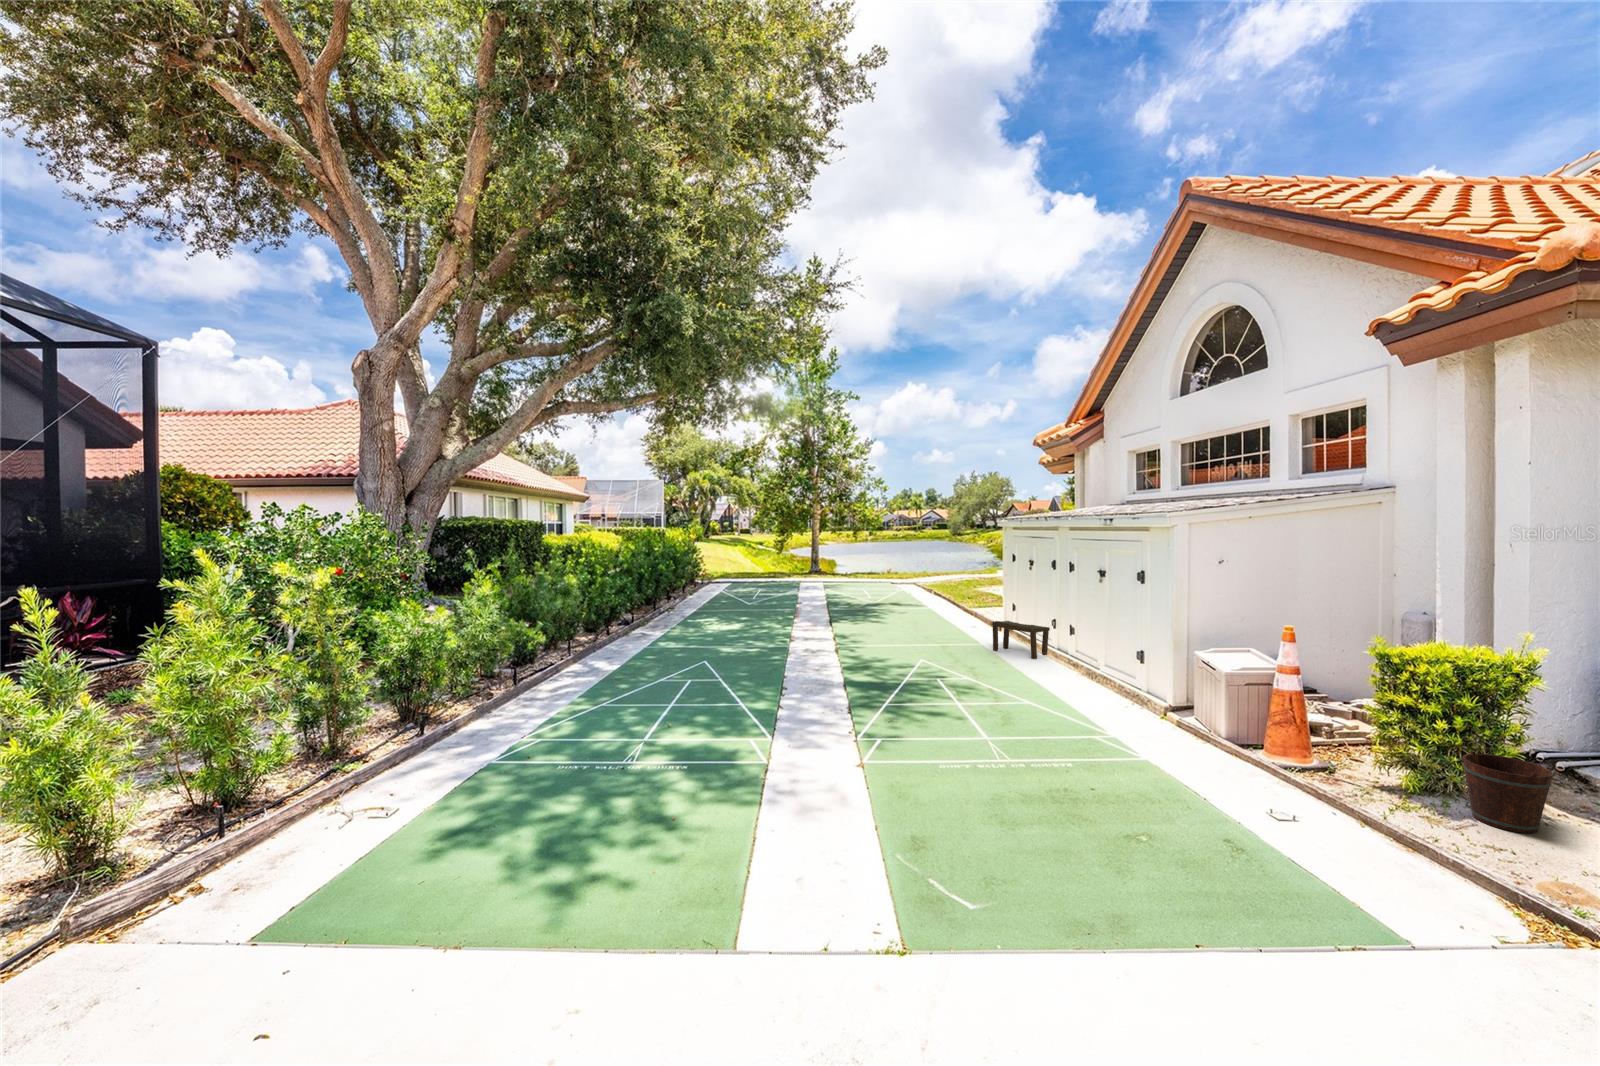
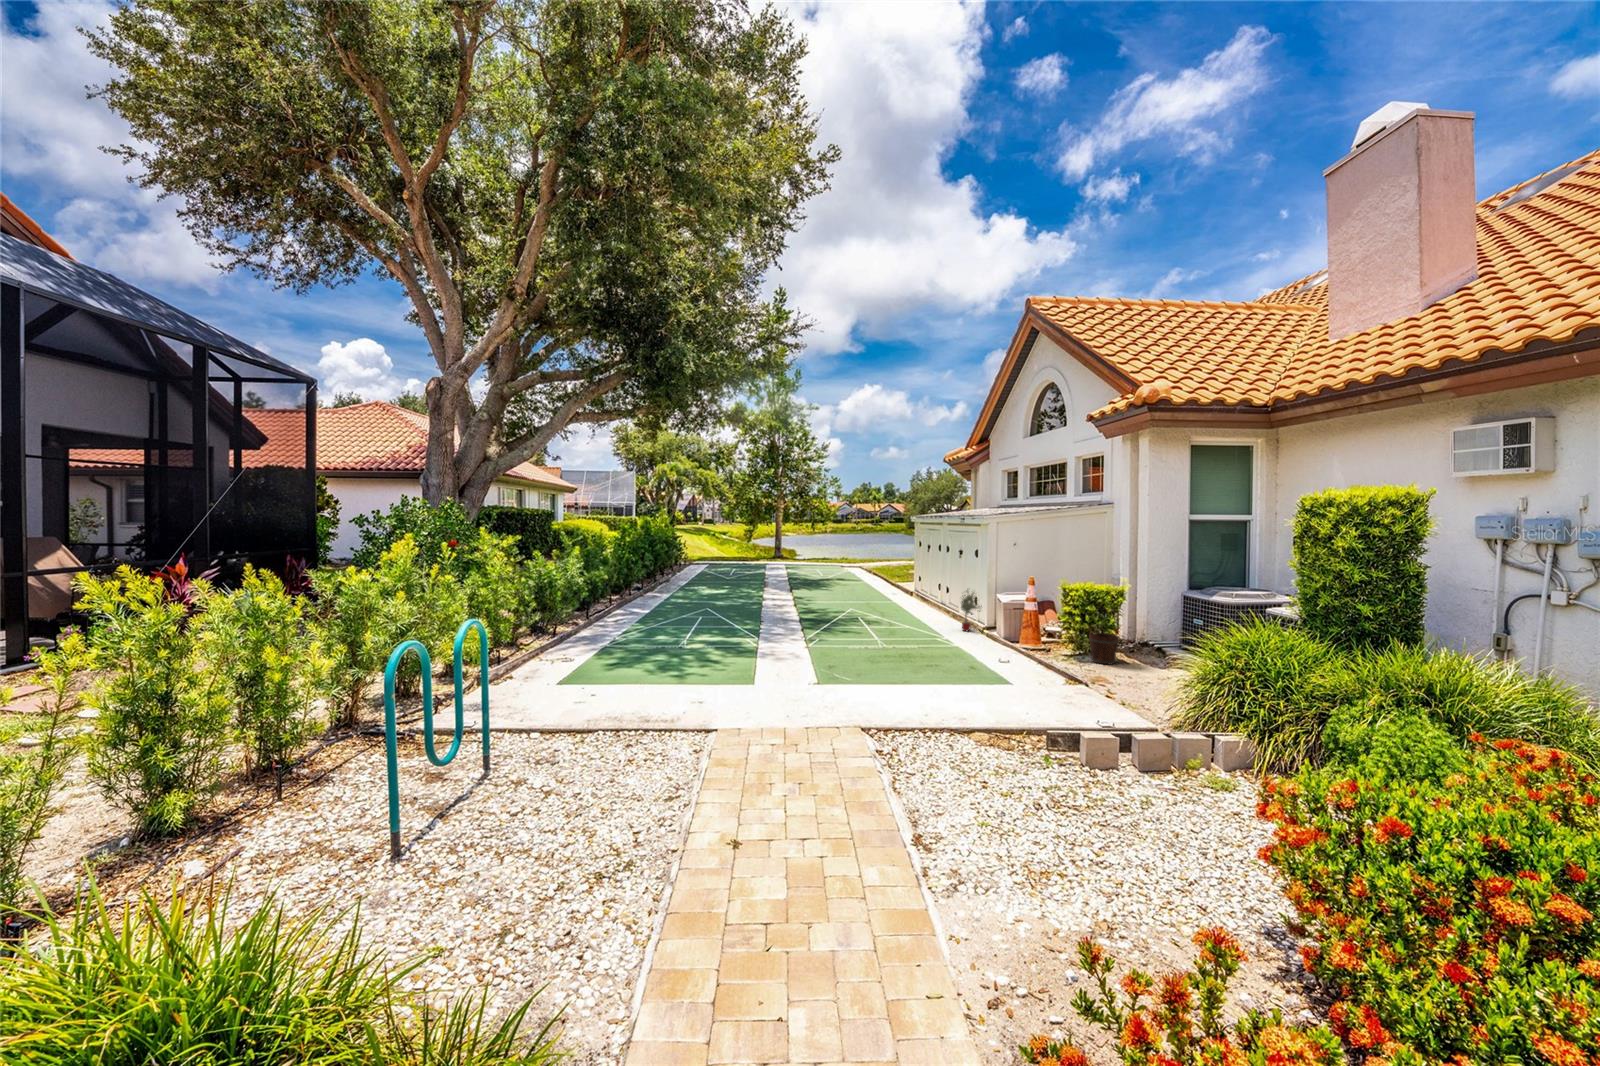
bench: present [992,621,1050,659] -> none [902,586,938,610]
potted tree: none [1111,637,1156,711] -> present [961,589,982,631]

